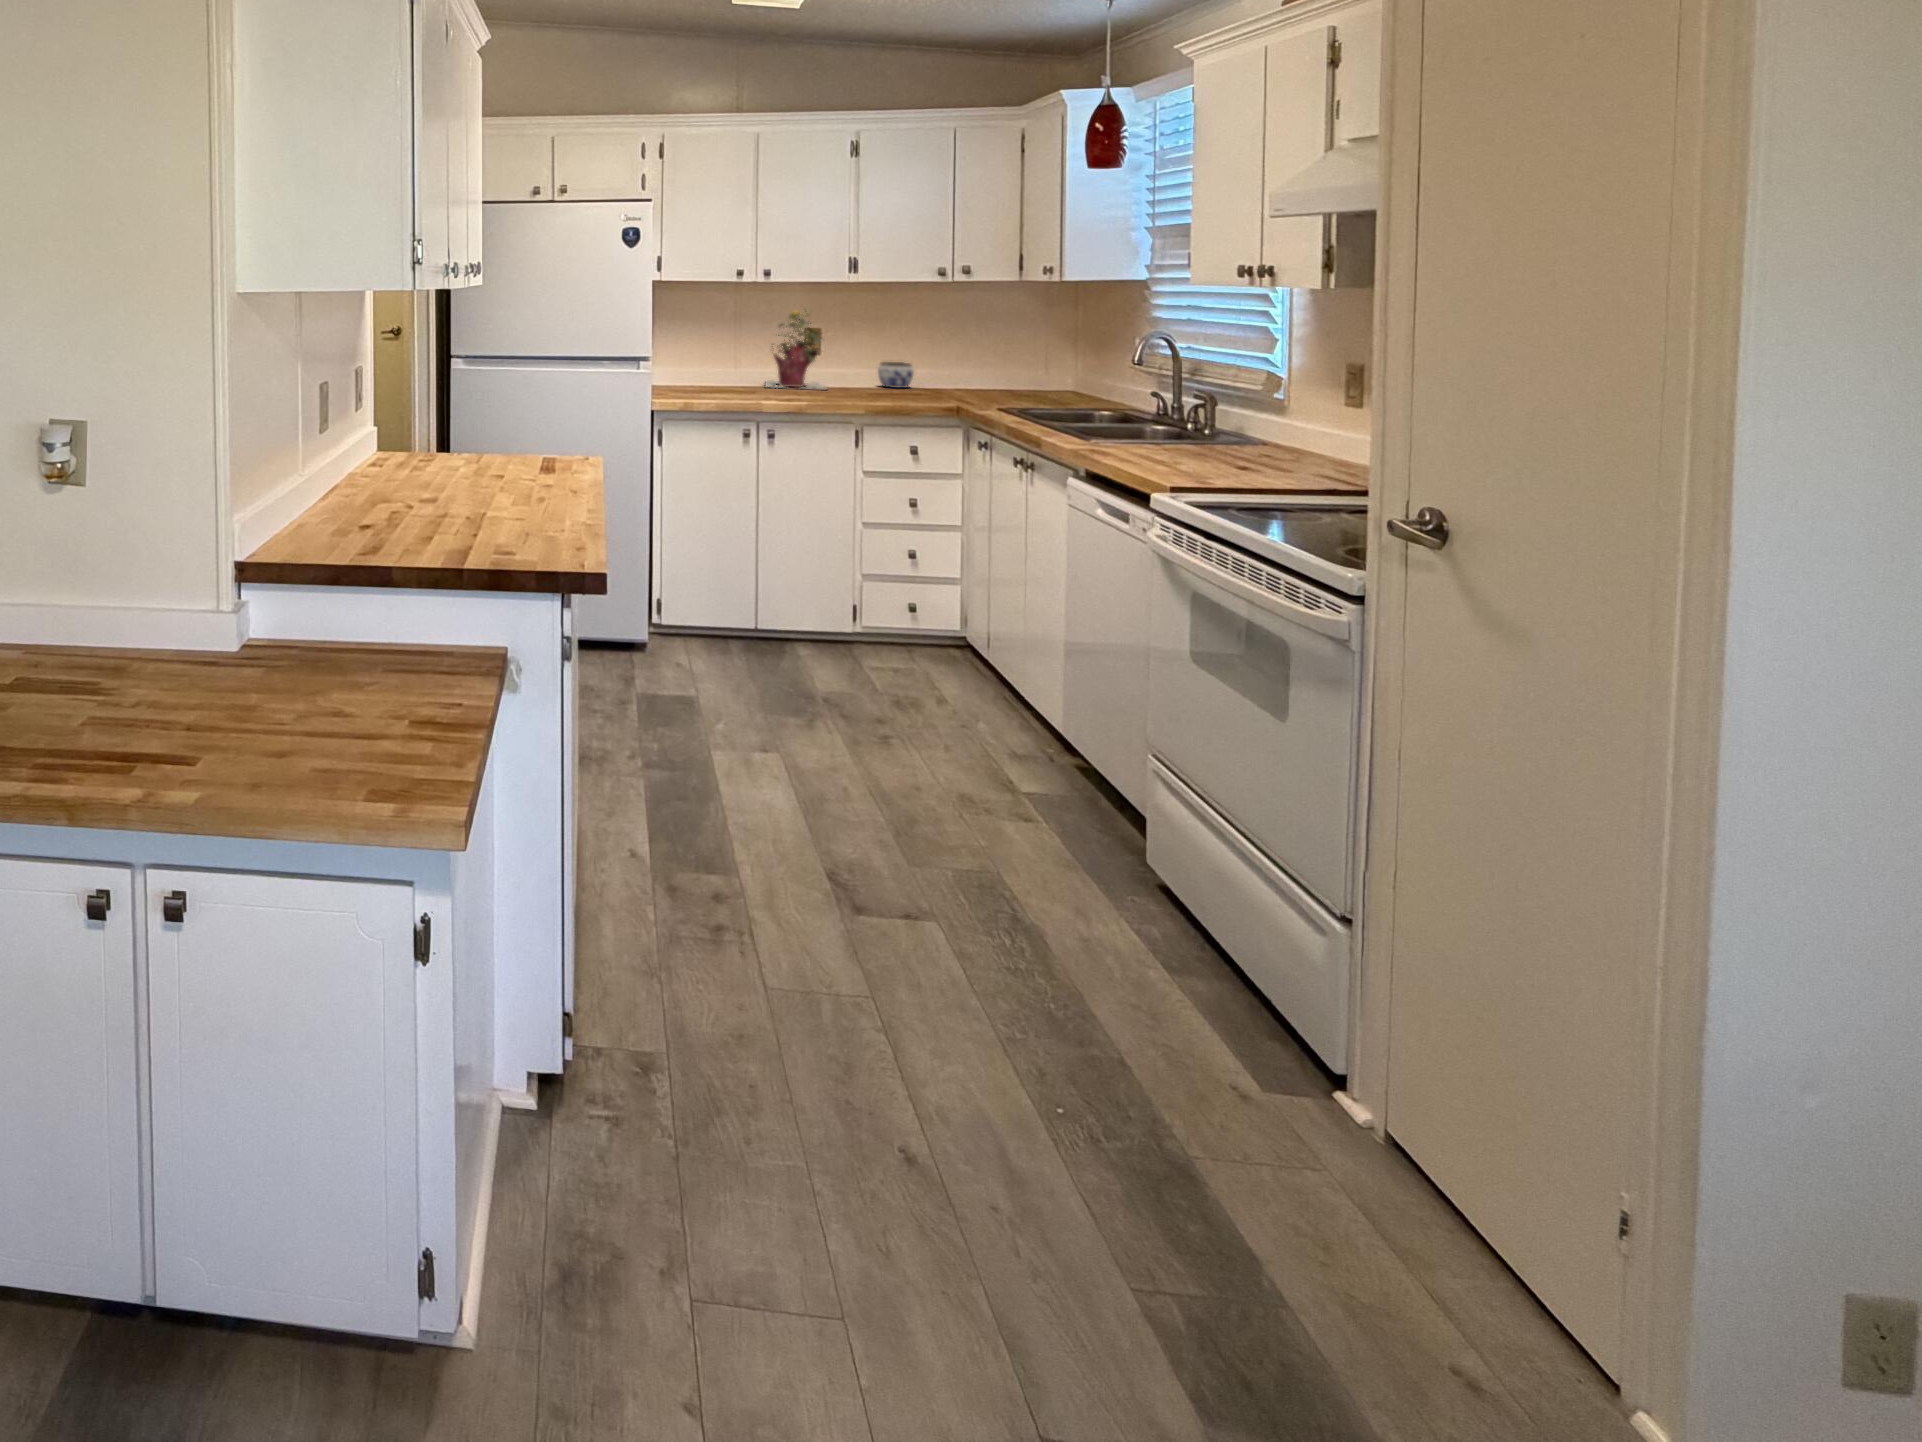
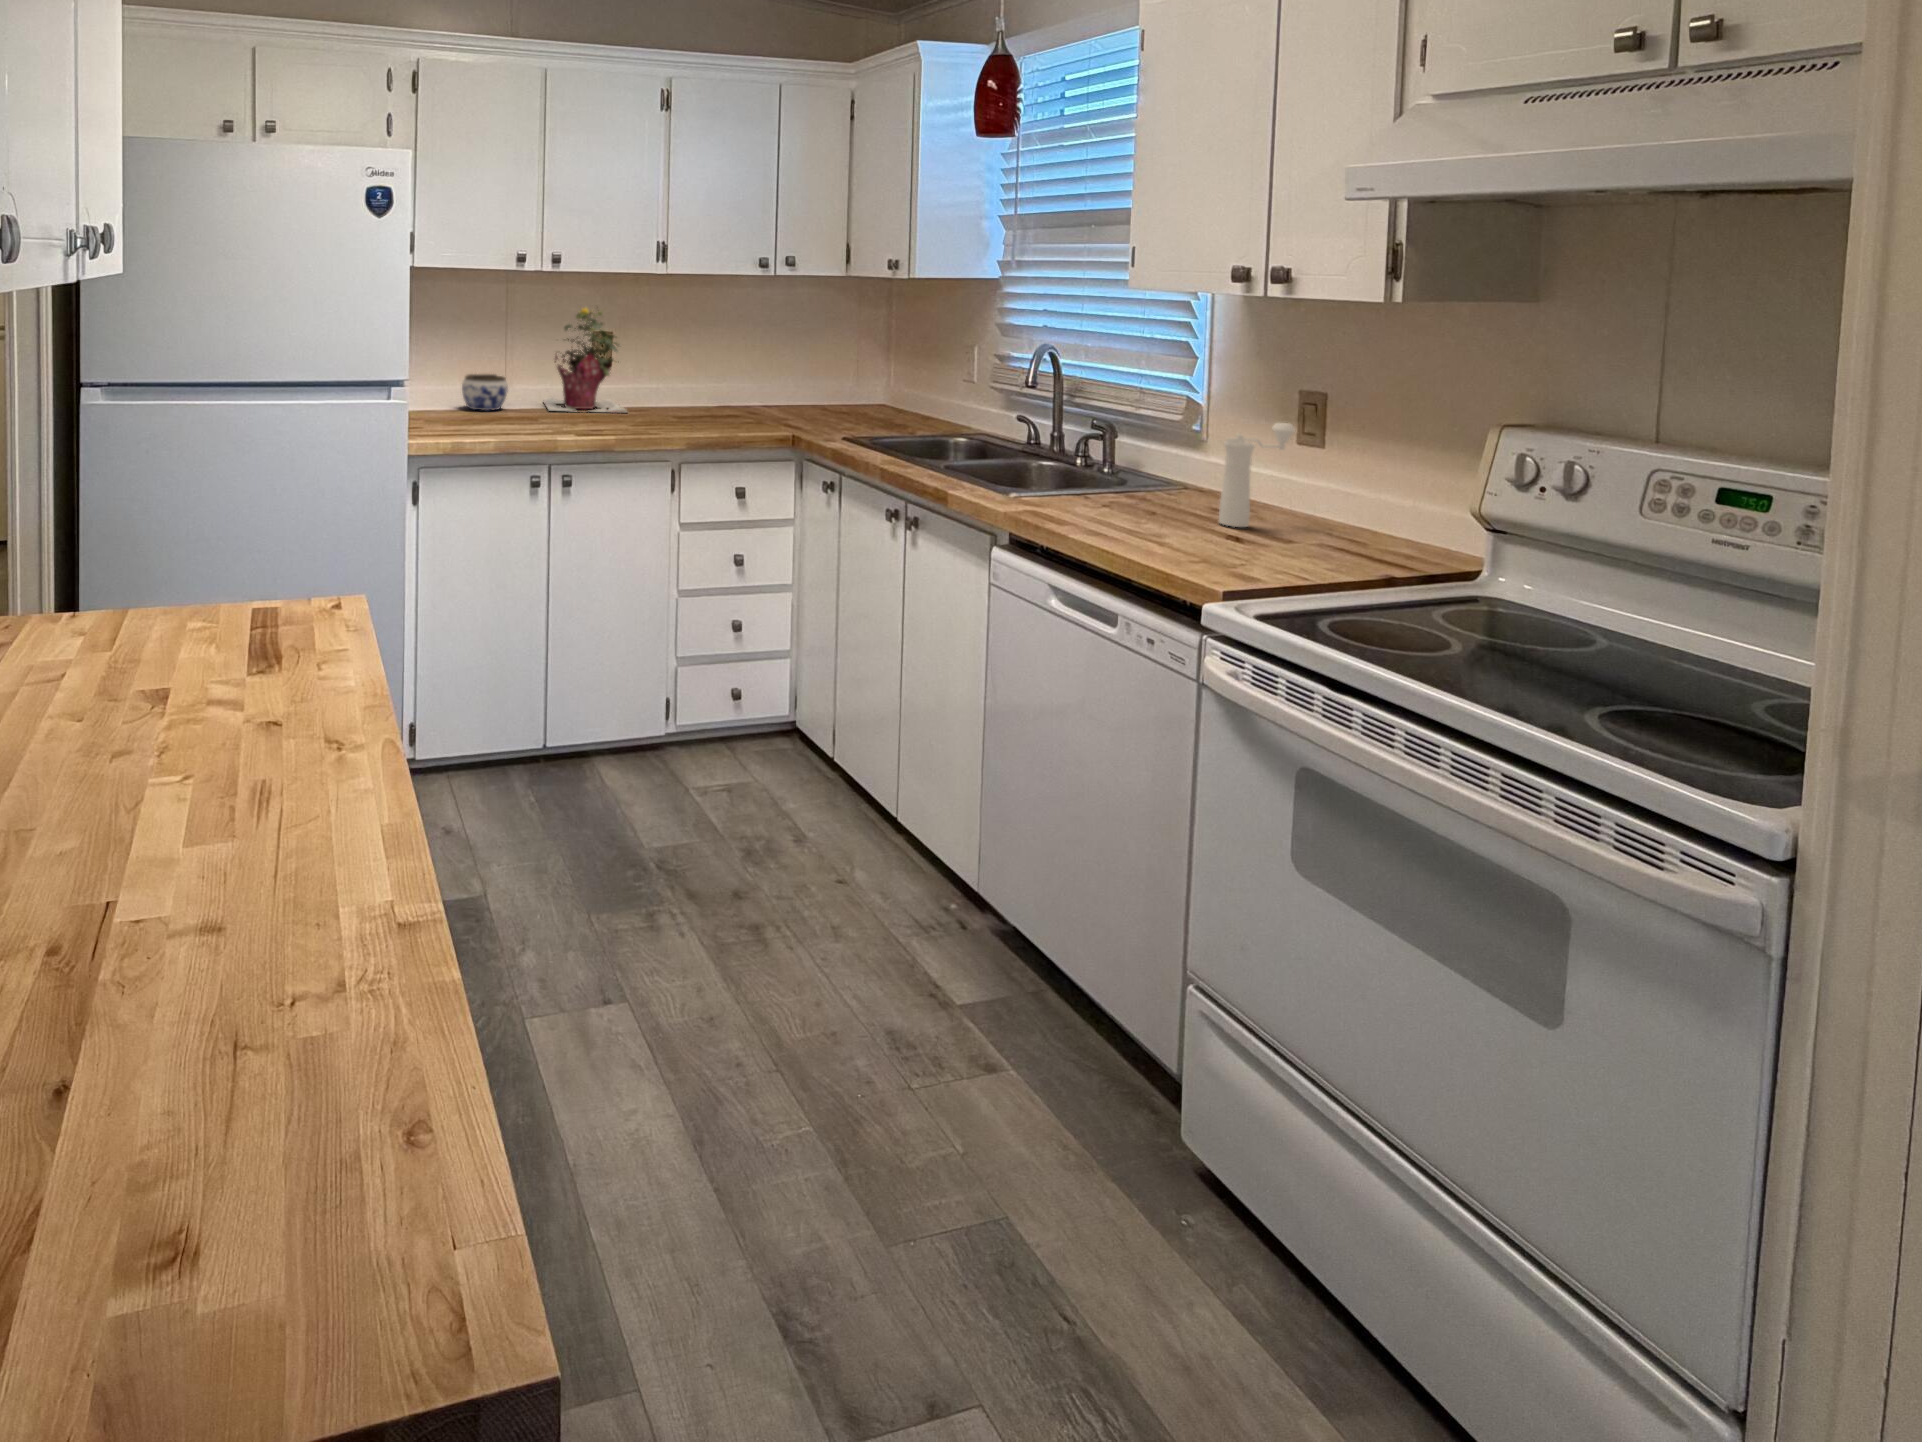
jar: present [878,362,914,388] -> present [462,374,508,411]
pepper mill: none [1249,385,1321,463] -> present [1219,423,1295,527]

